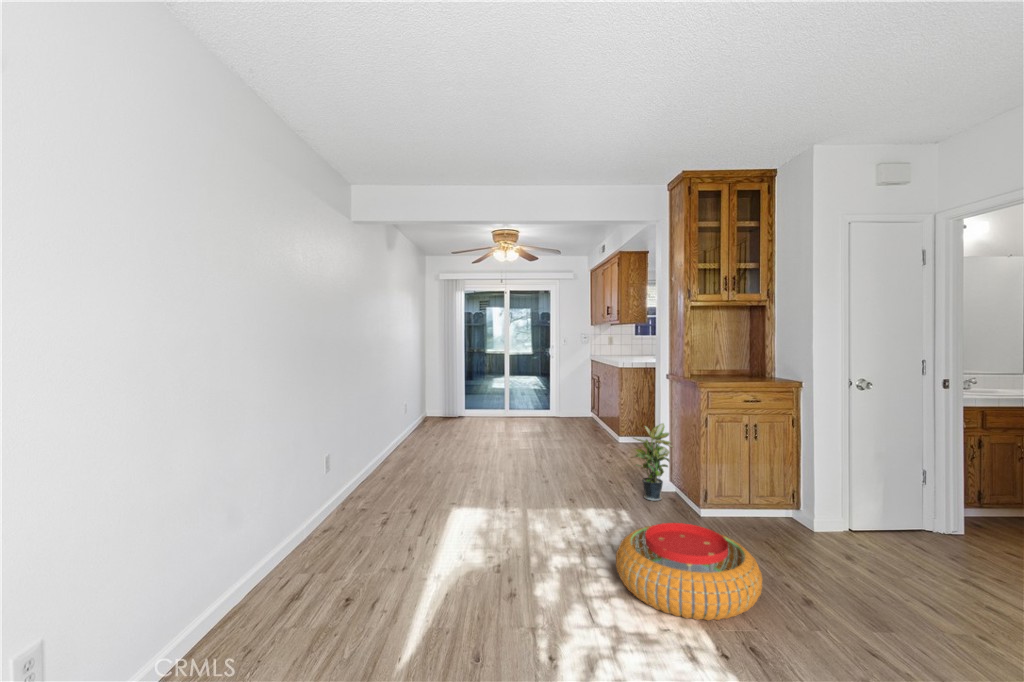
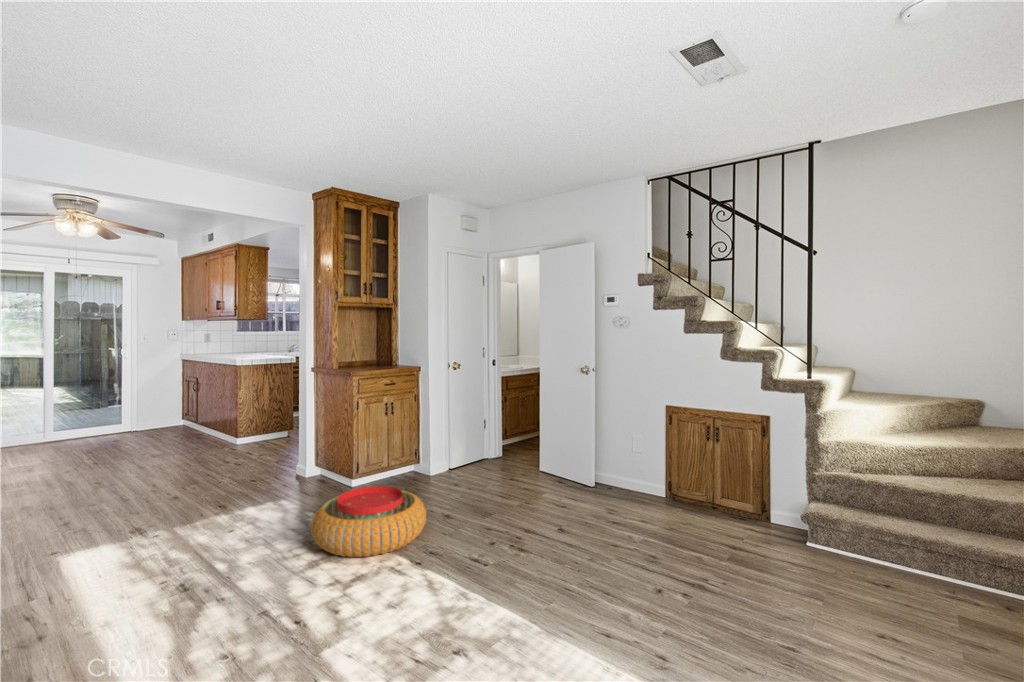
potted plant: present [633,424,673,501] -> none [283,413,323,485]

